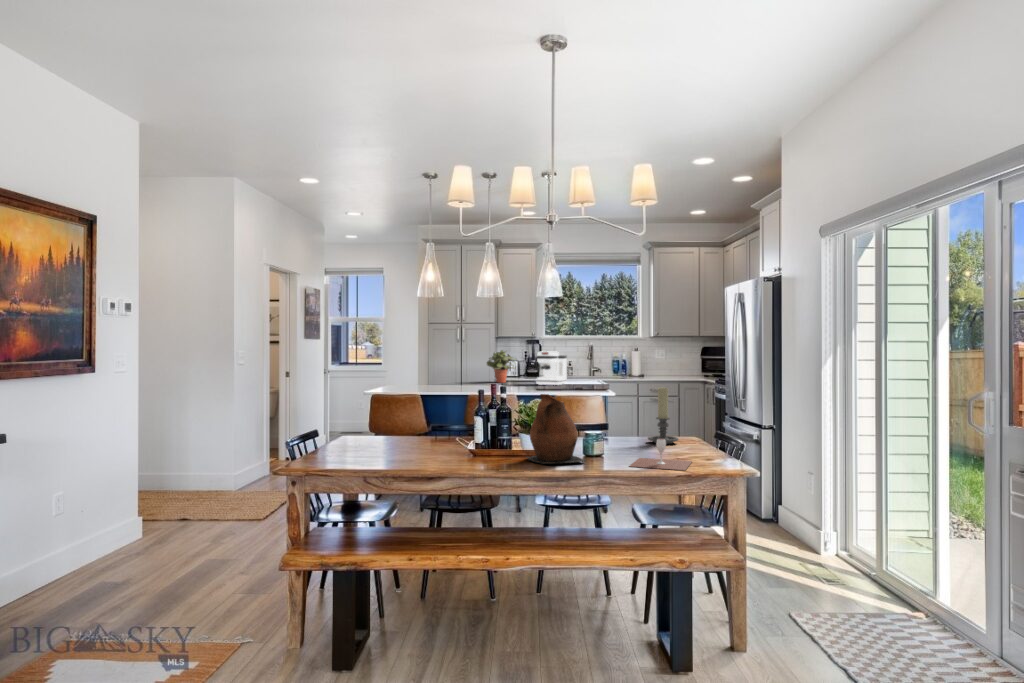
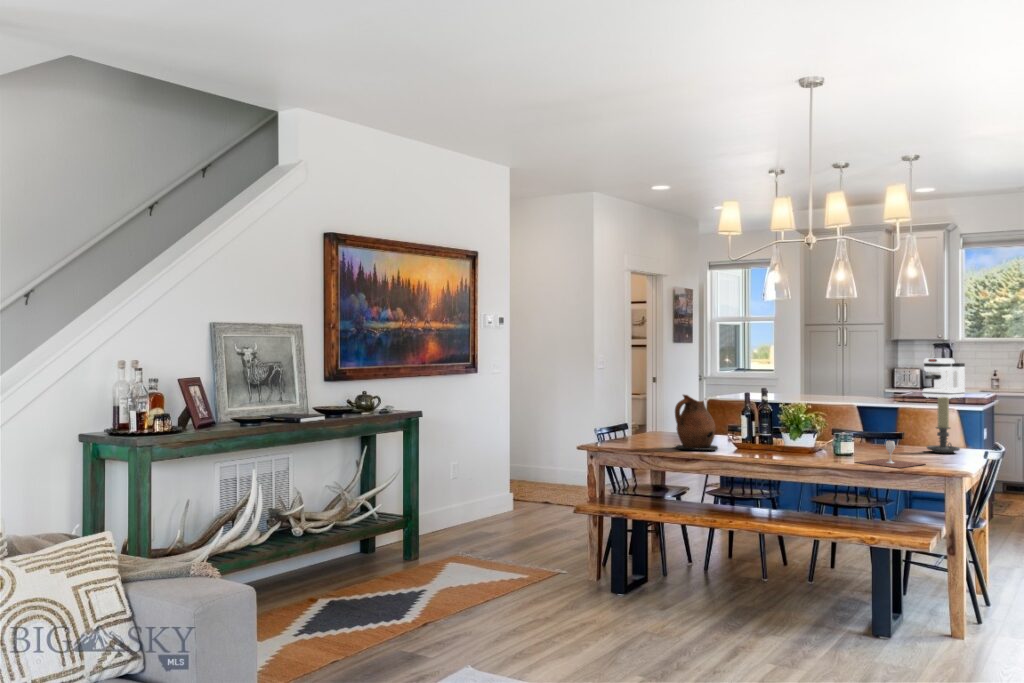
potted plant: present [487,350,514,383] -> none [871,356,911,394]
ceramic pitcher: present [527,394,586,464] -> present [675,395,718,450]

